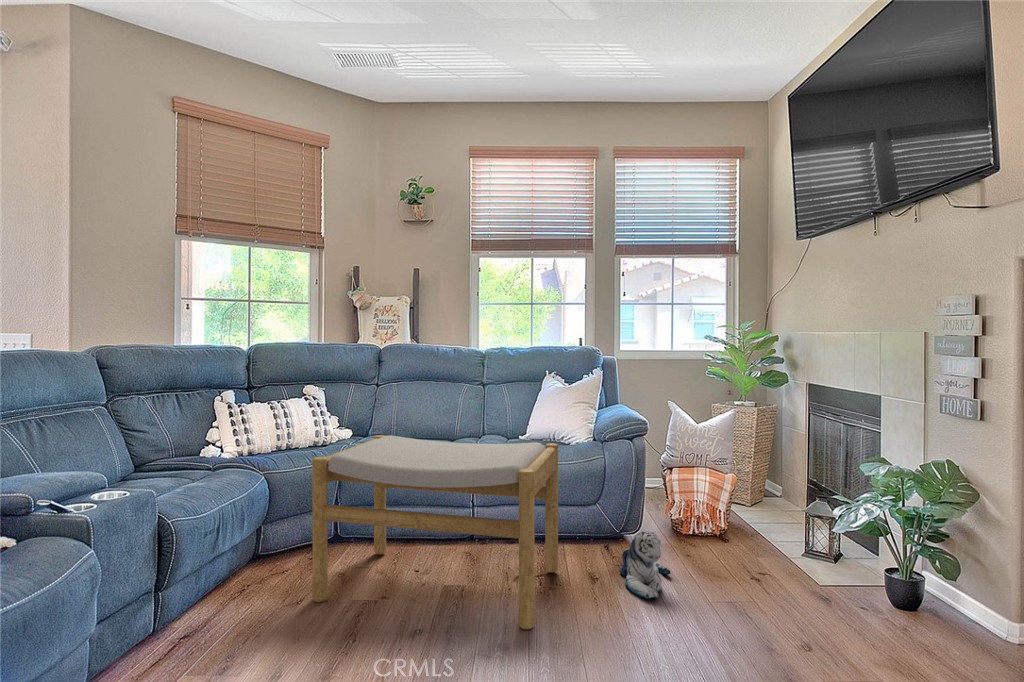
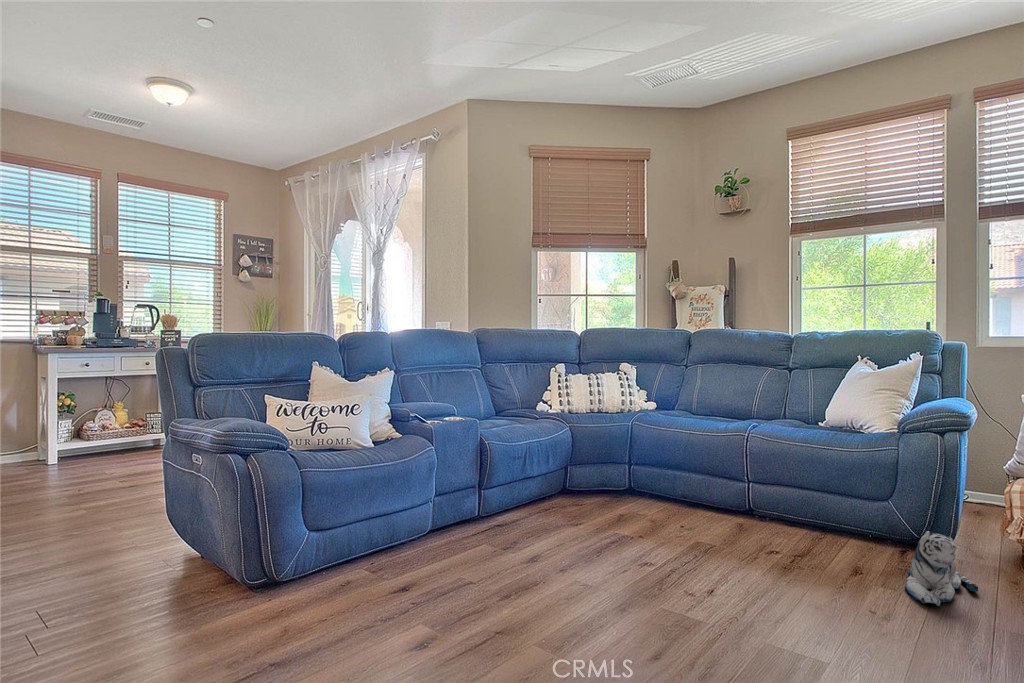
footstool: present [312,435,558,630] -> none [594,405,830,589]

